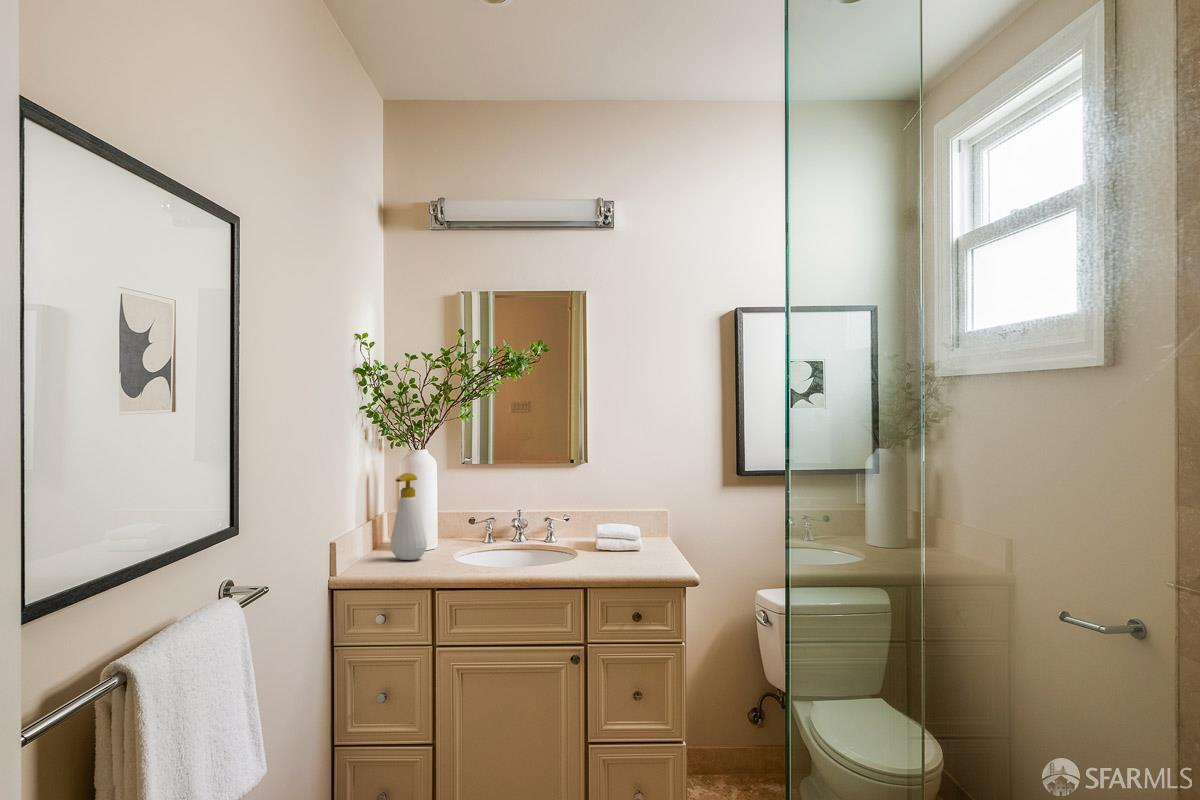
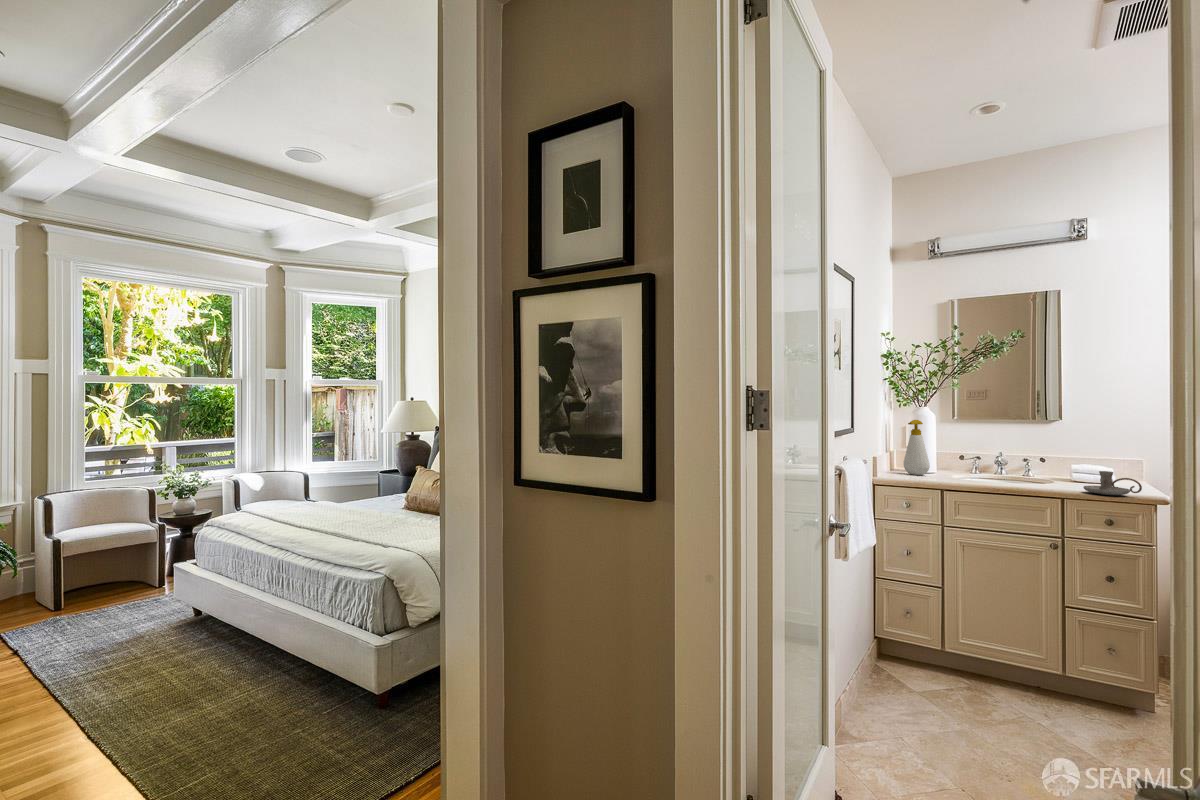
candle holder: none [606,534,661,567] -> present [1083,471,1142,495]

